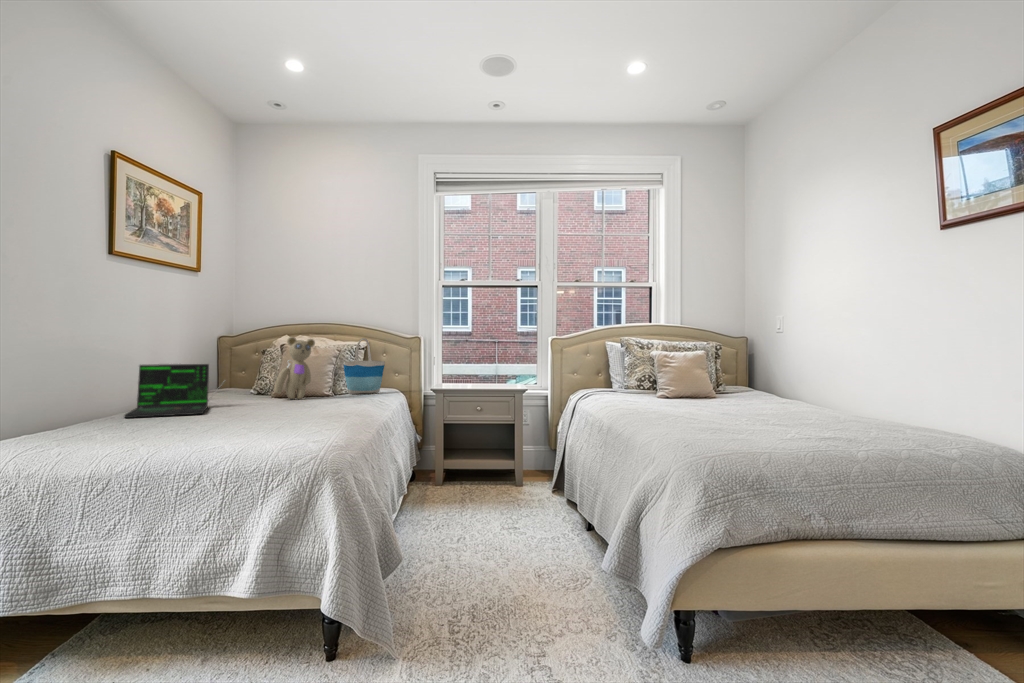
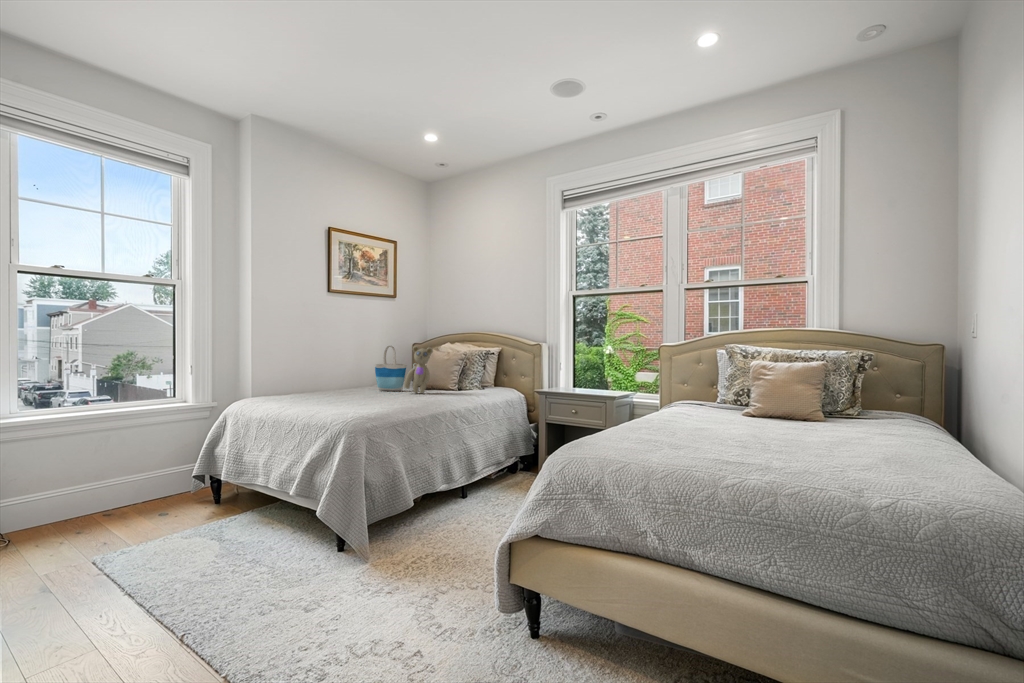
tote bag: present [344,338,385,394] -> present [375,346,407,391]
laptop: present [124,364,209,418] -> none [298,365,366,399]

